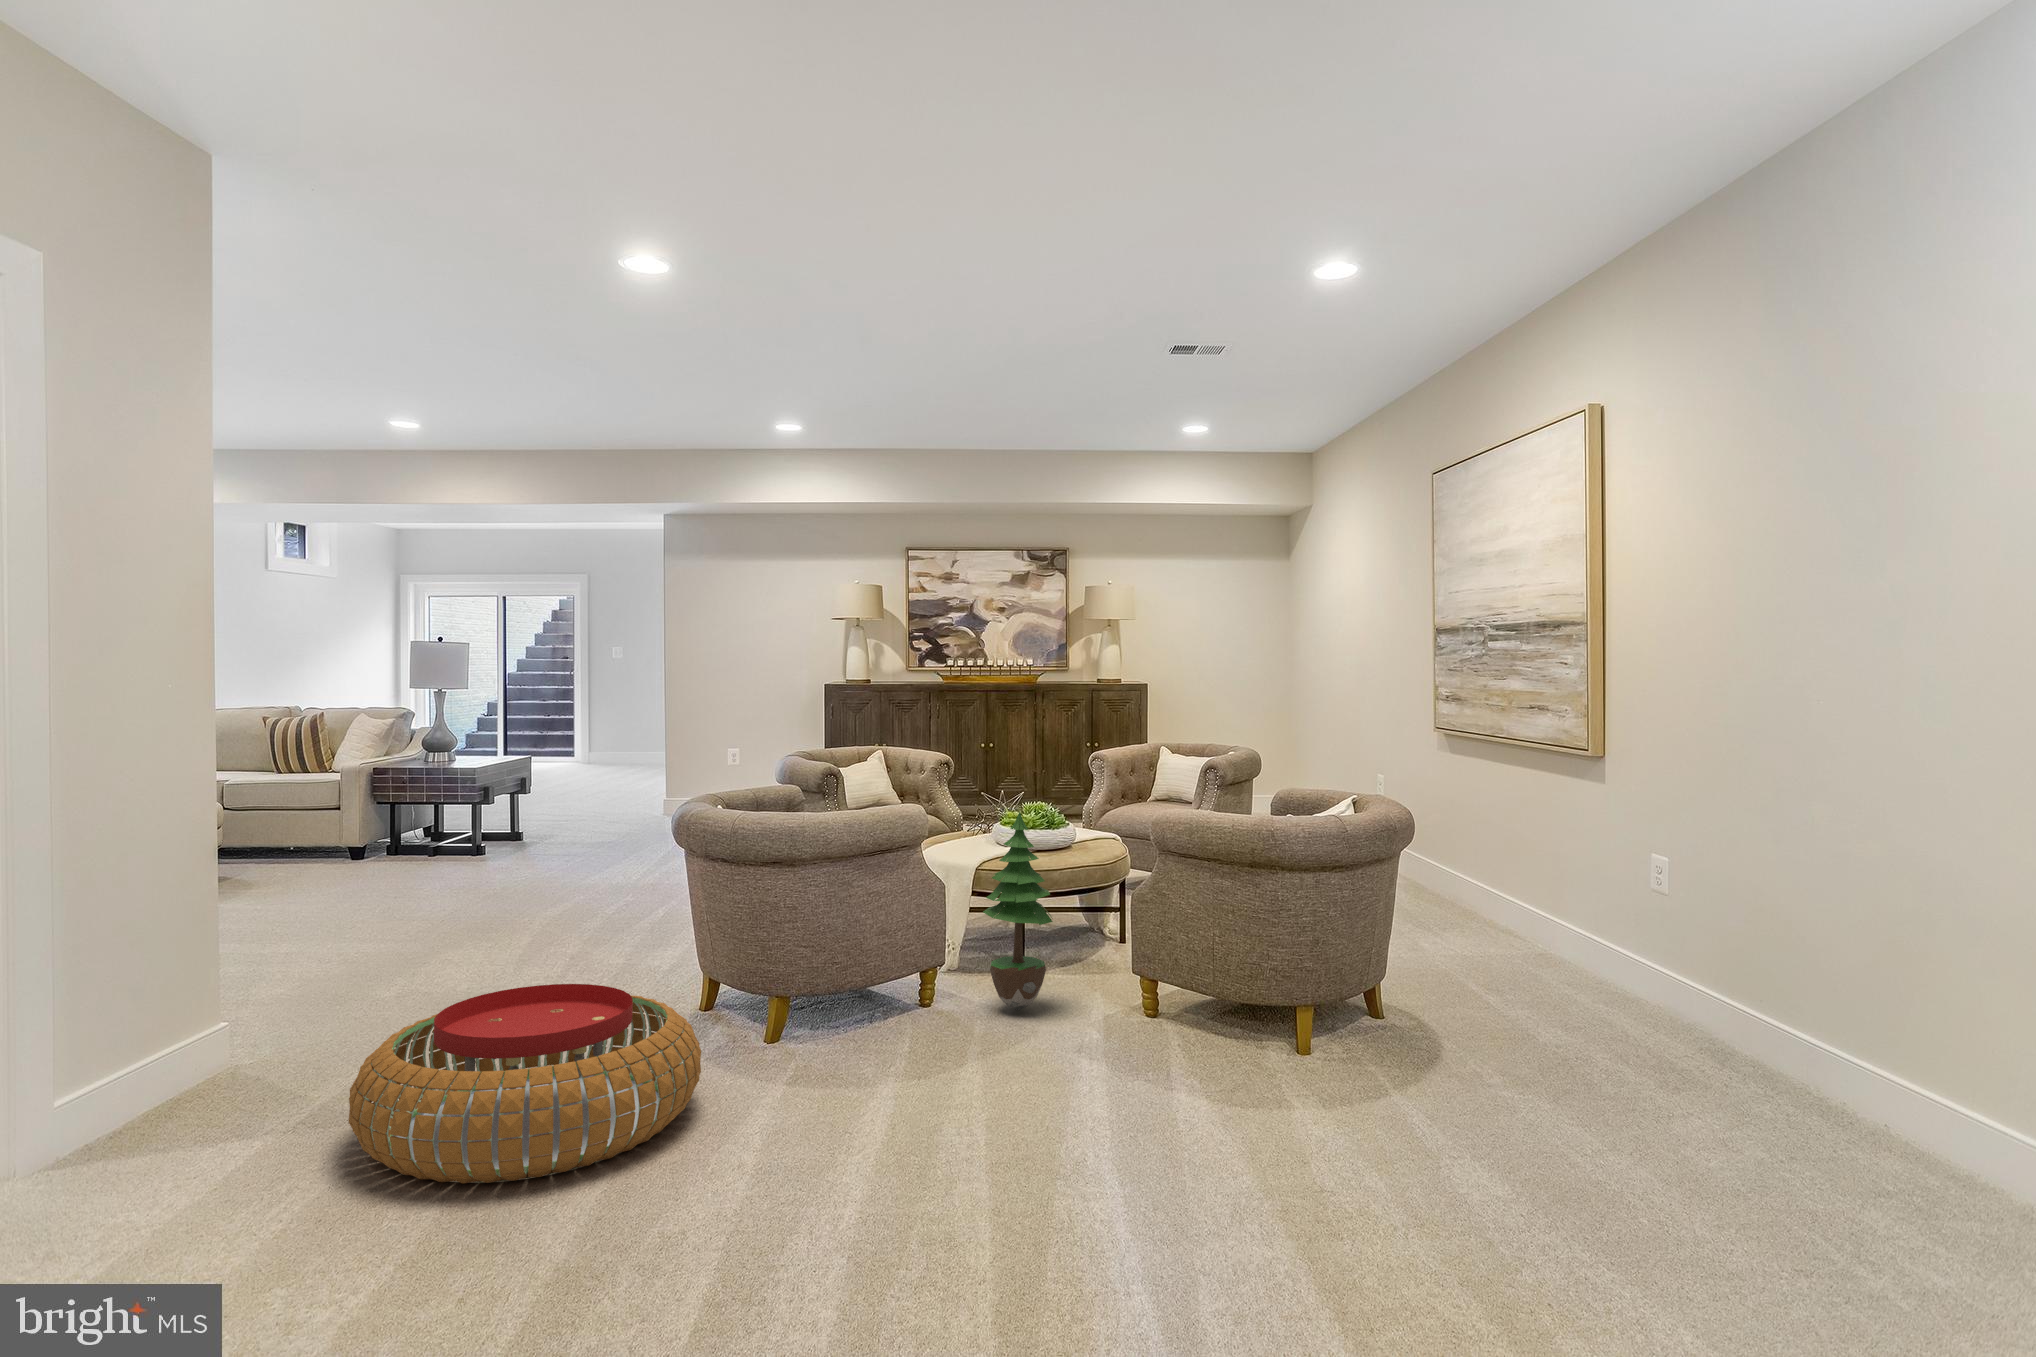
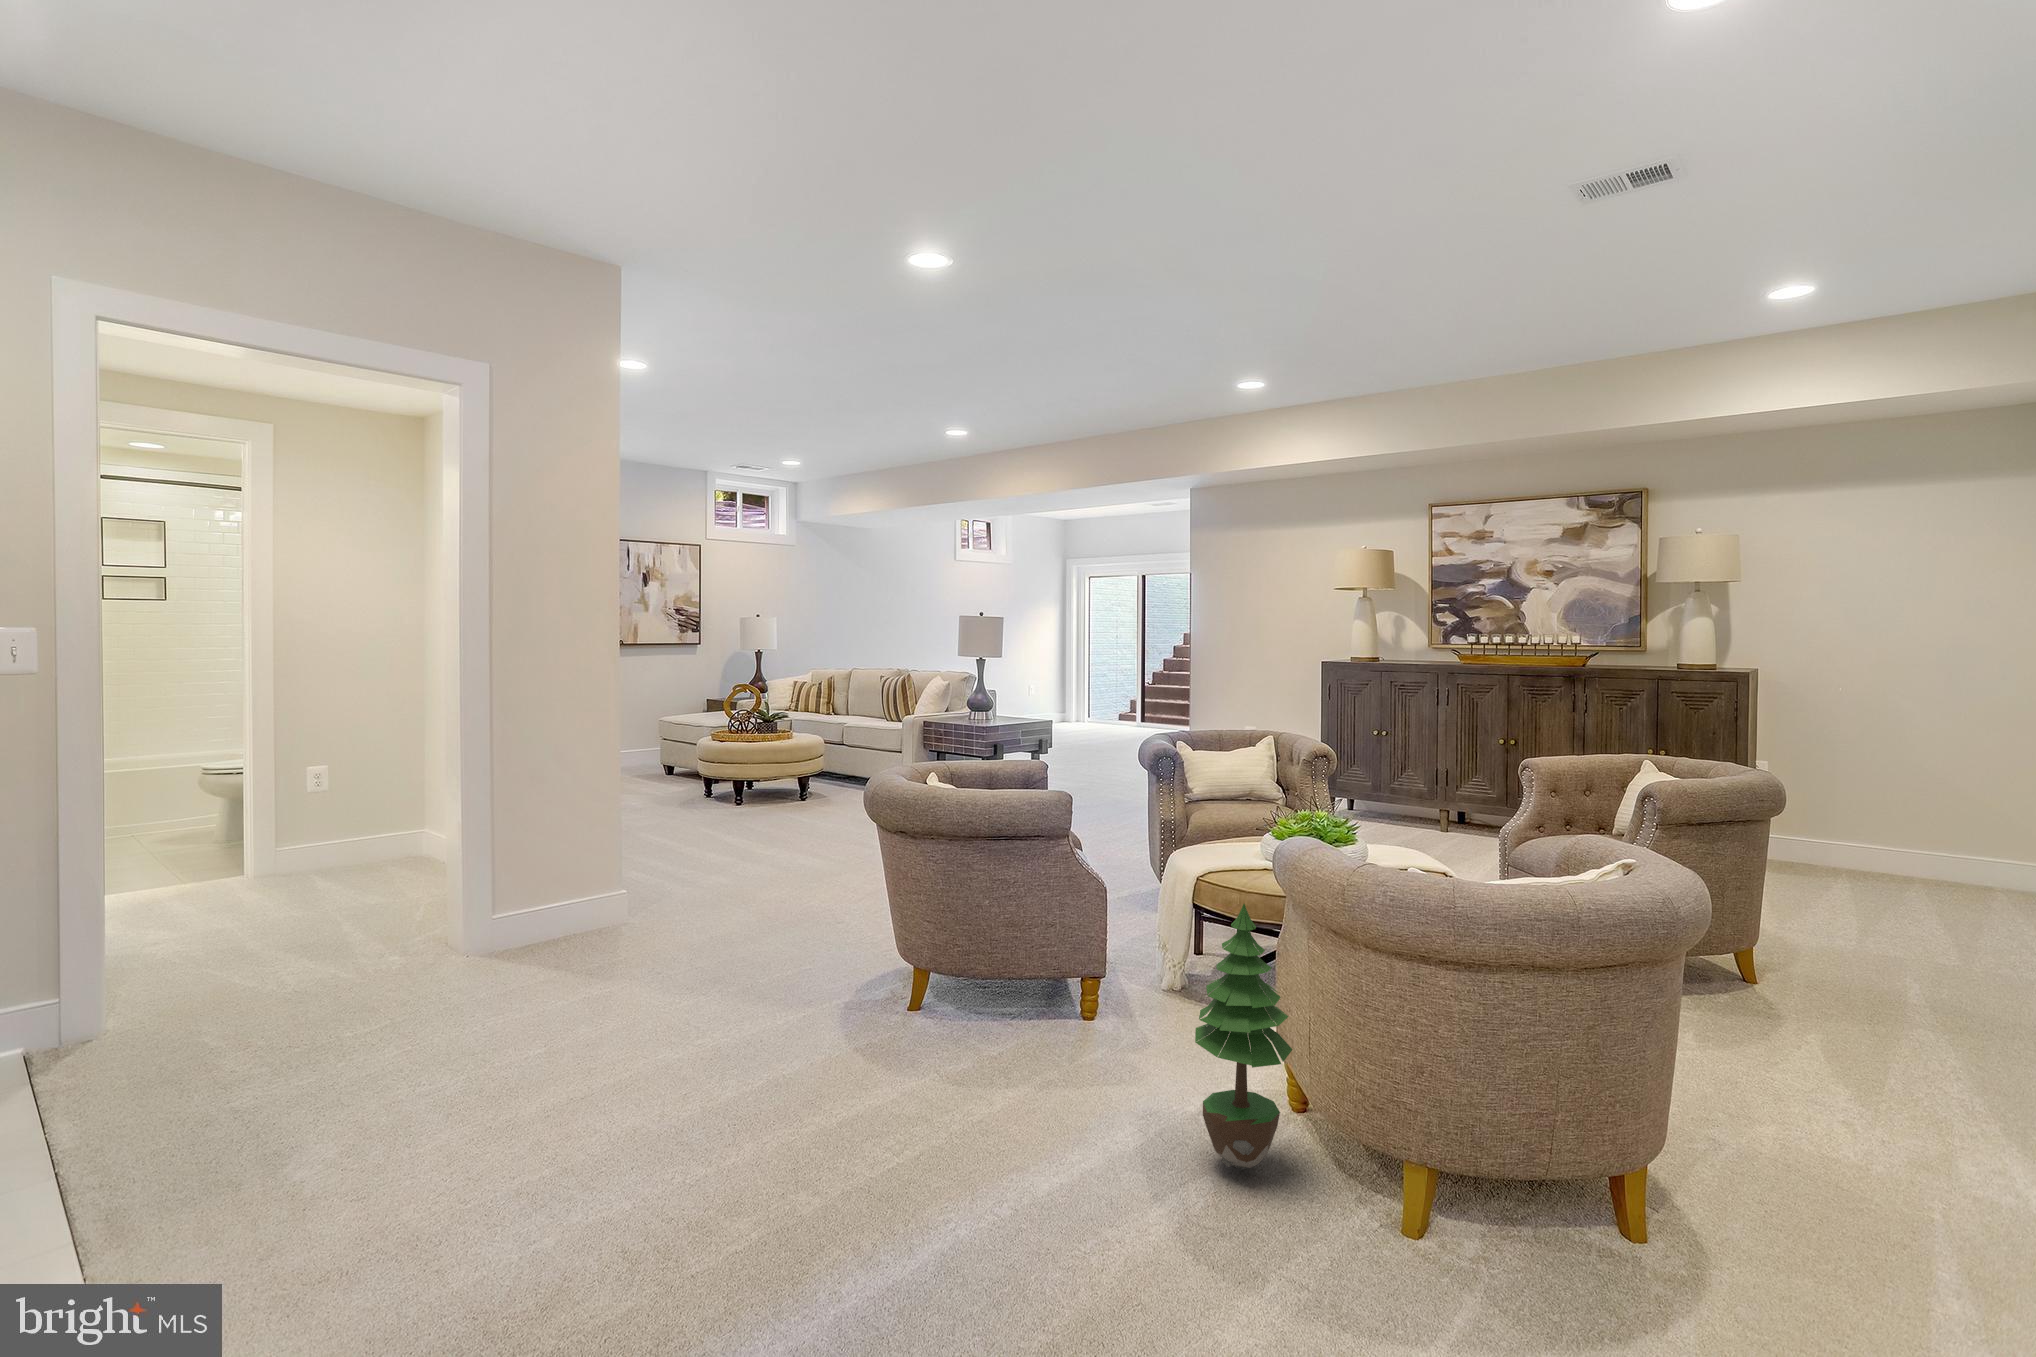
pouf: present [349,984,701,1183] -> none [424,1032,780,1266]

